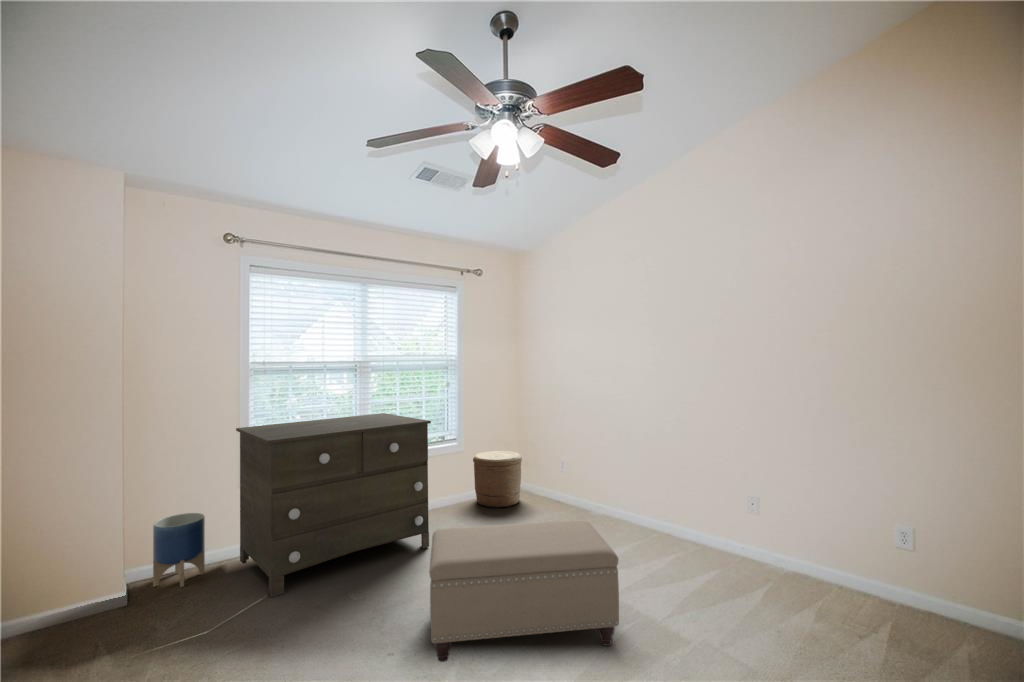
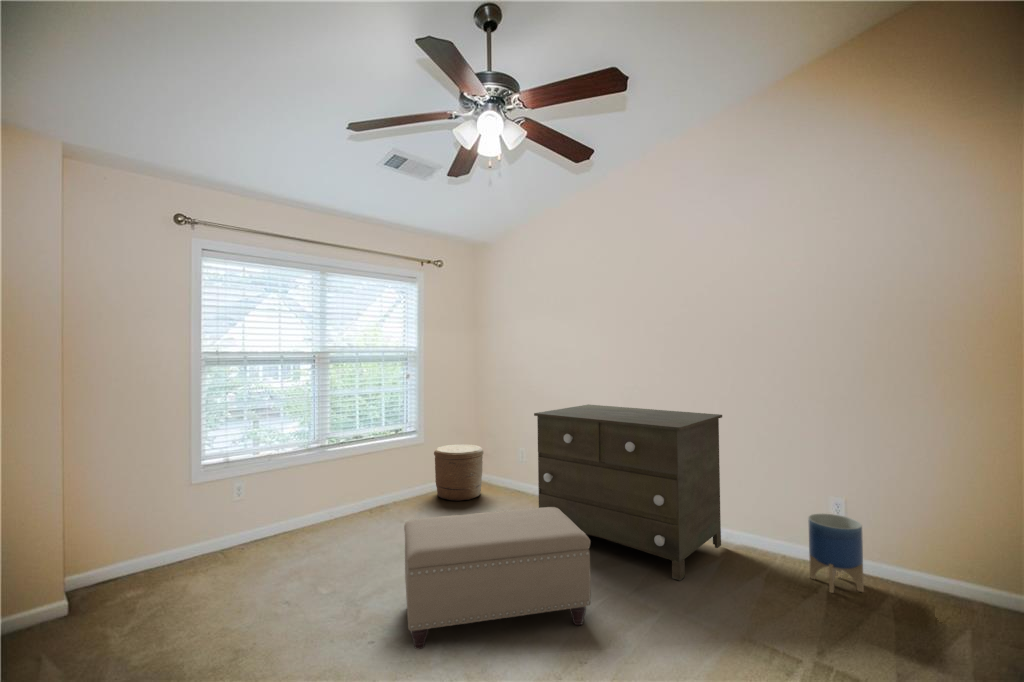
dresser: present [236,413,431,597] -> present [534,404,722,580]
planter: present [153,513,205,587] -> present [808,514,864,593]

